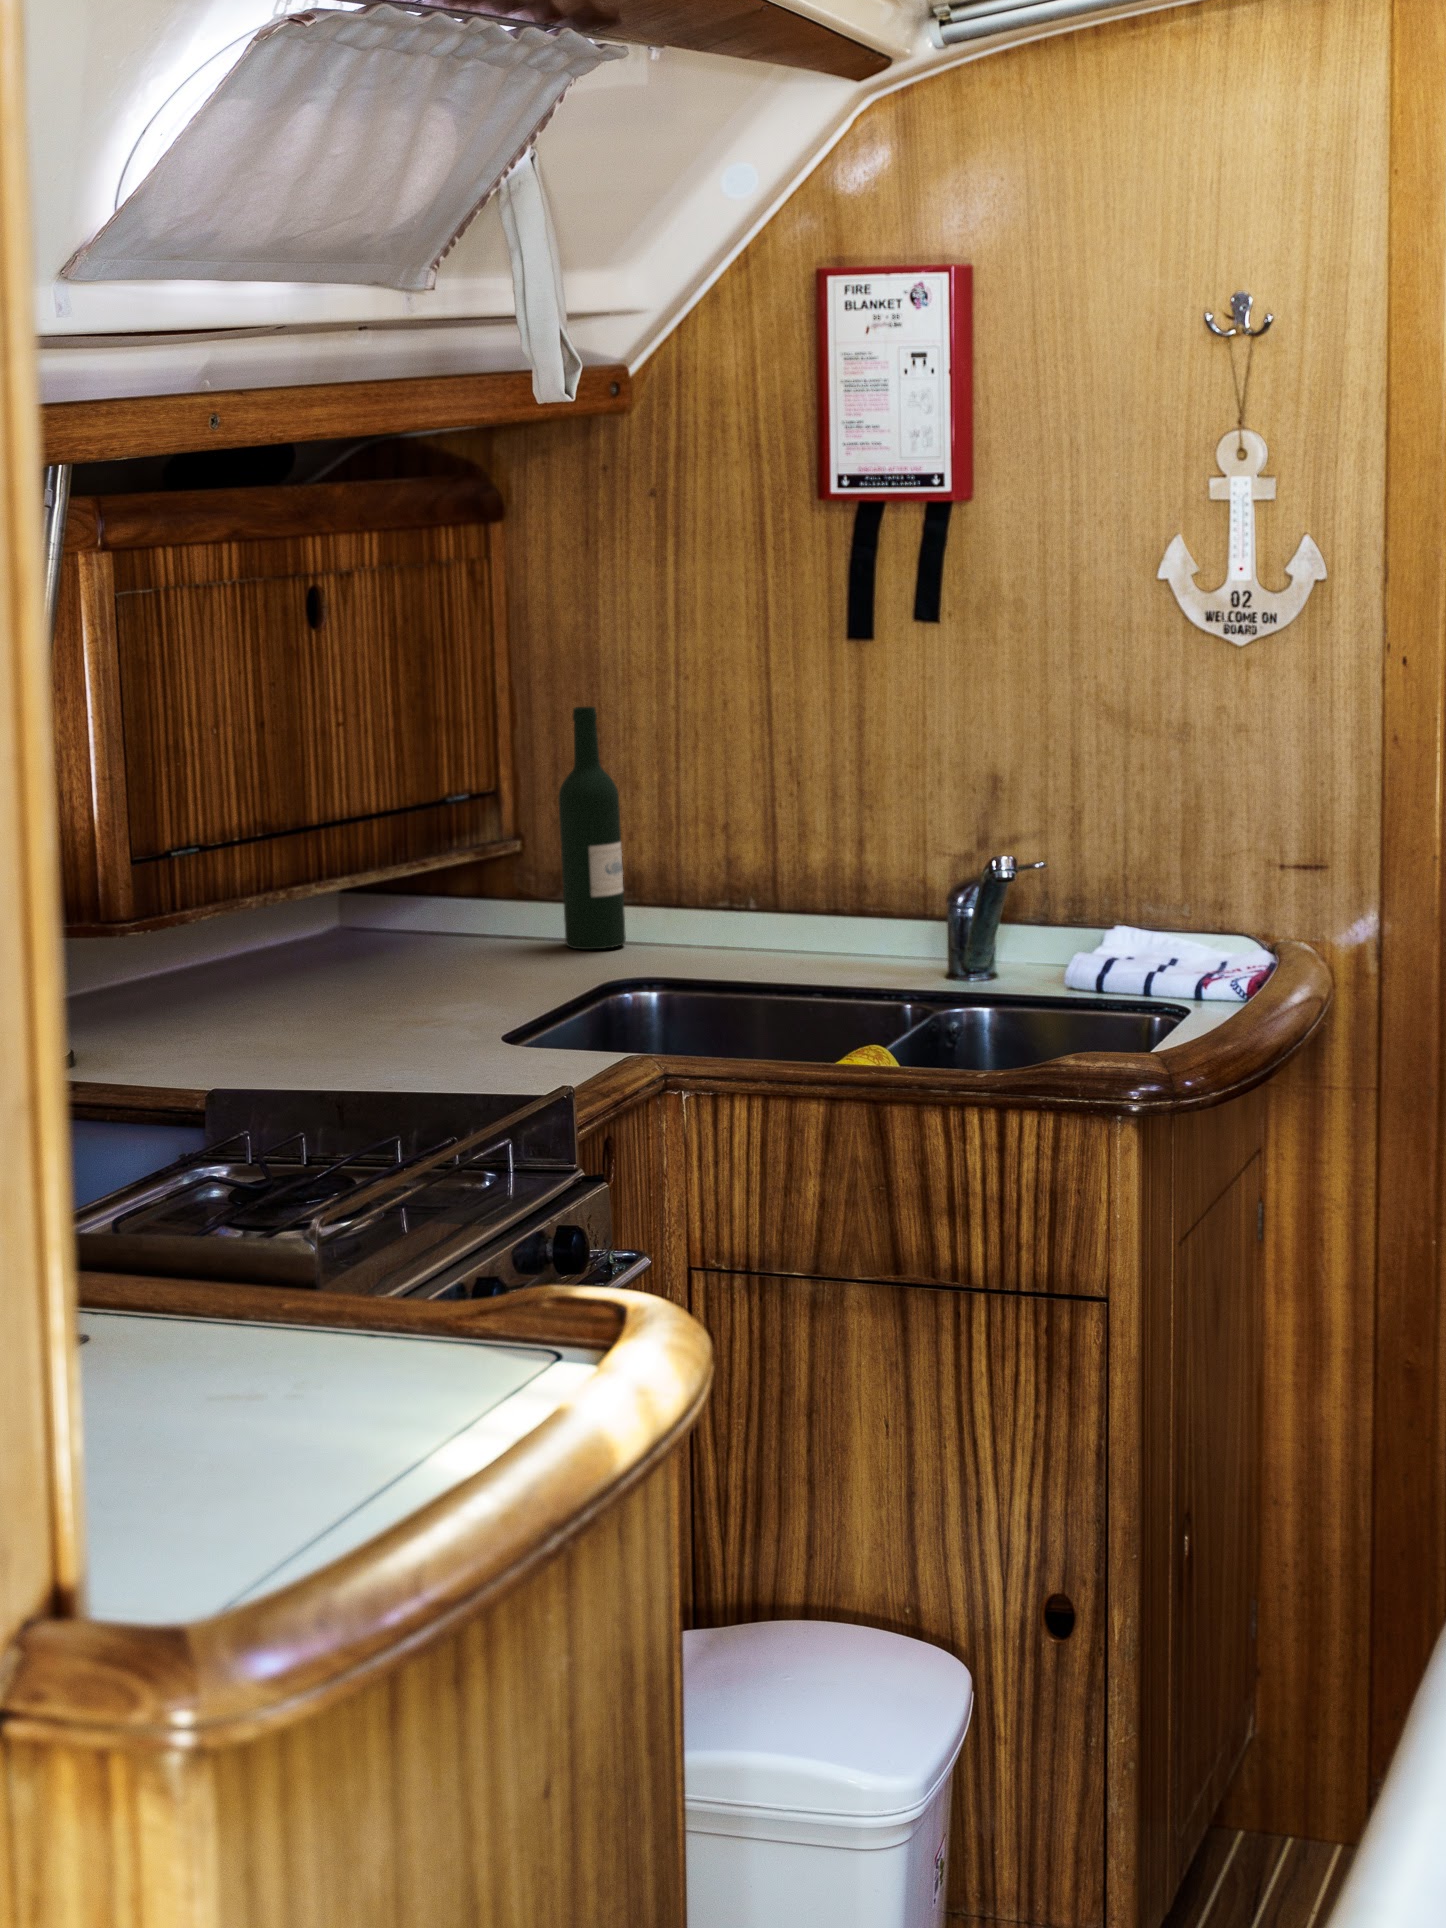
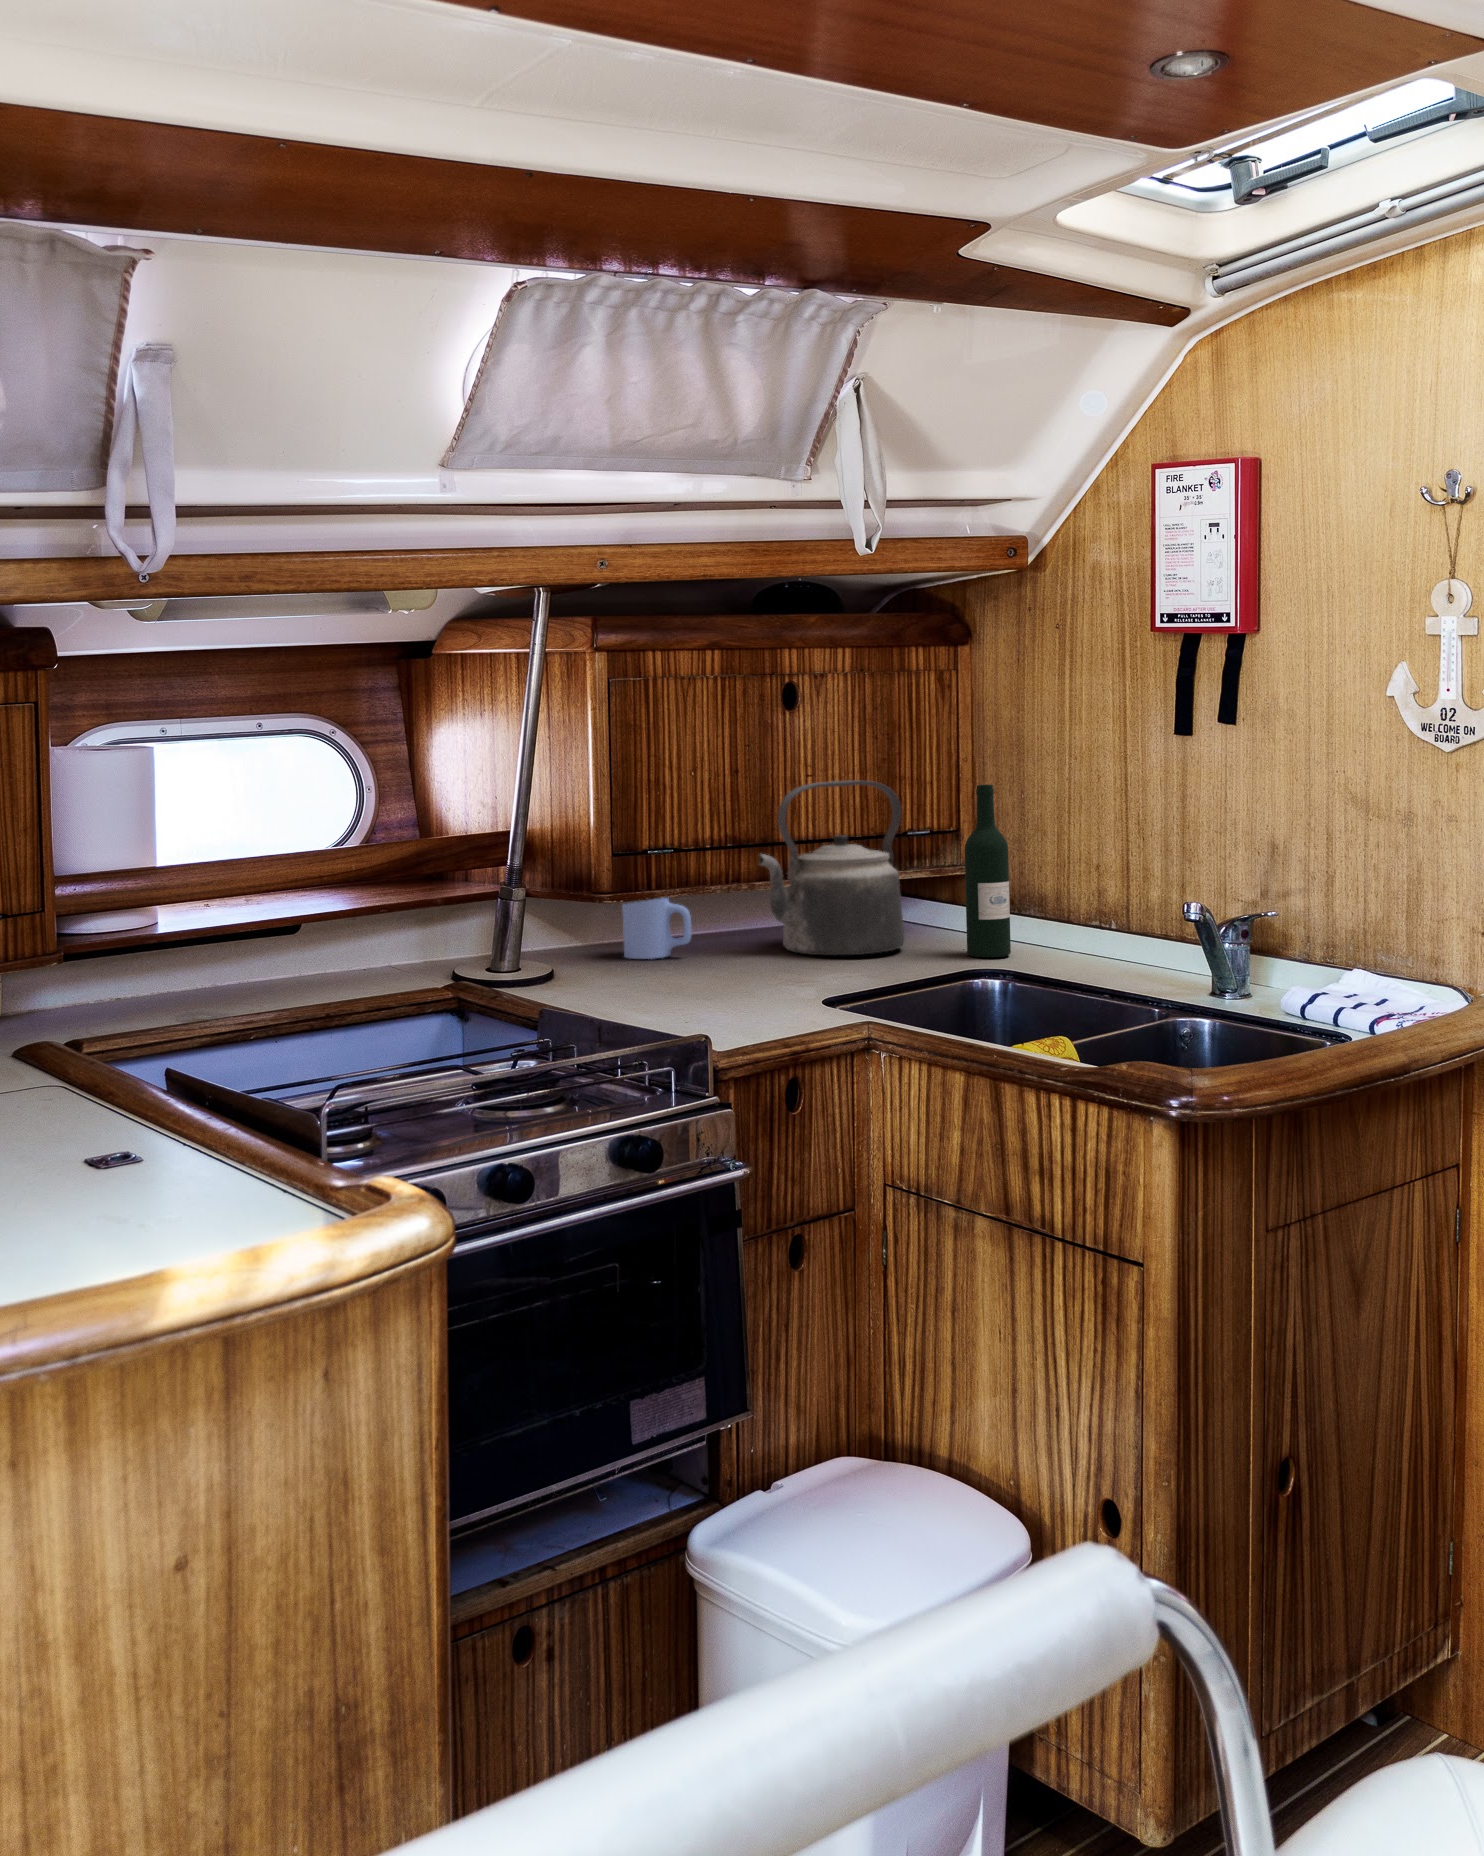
kettle: none [298,709,483,969] -> present [759,781,905,955]
mug: none [112,899,222,1001] -> present [622,898,691,959]

